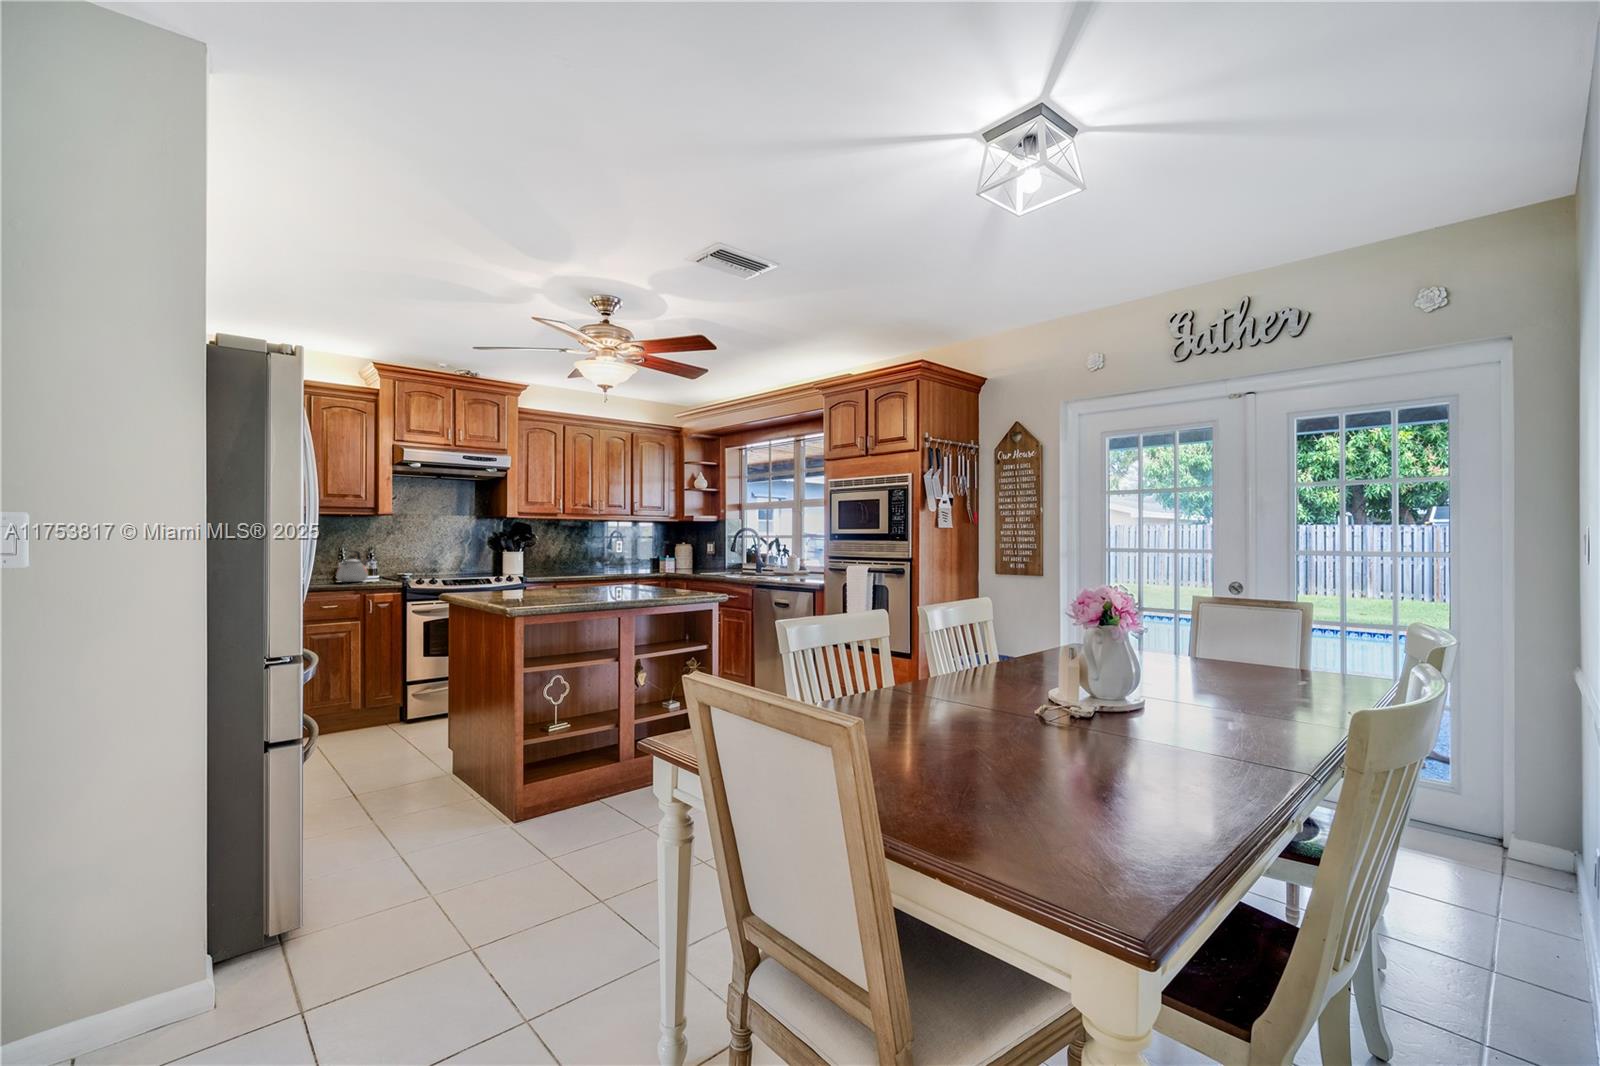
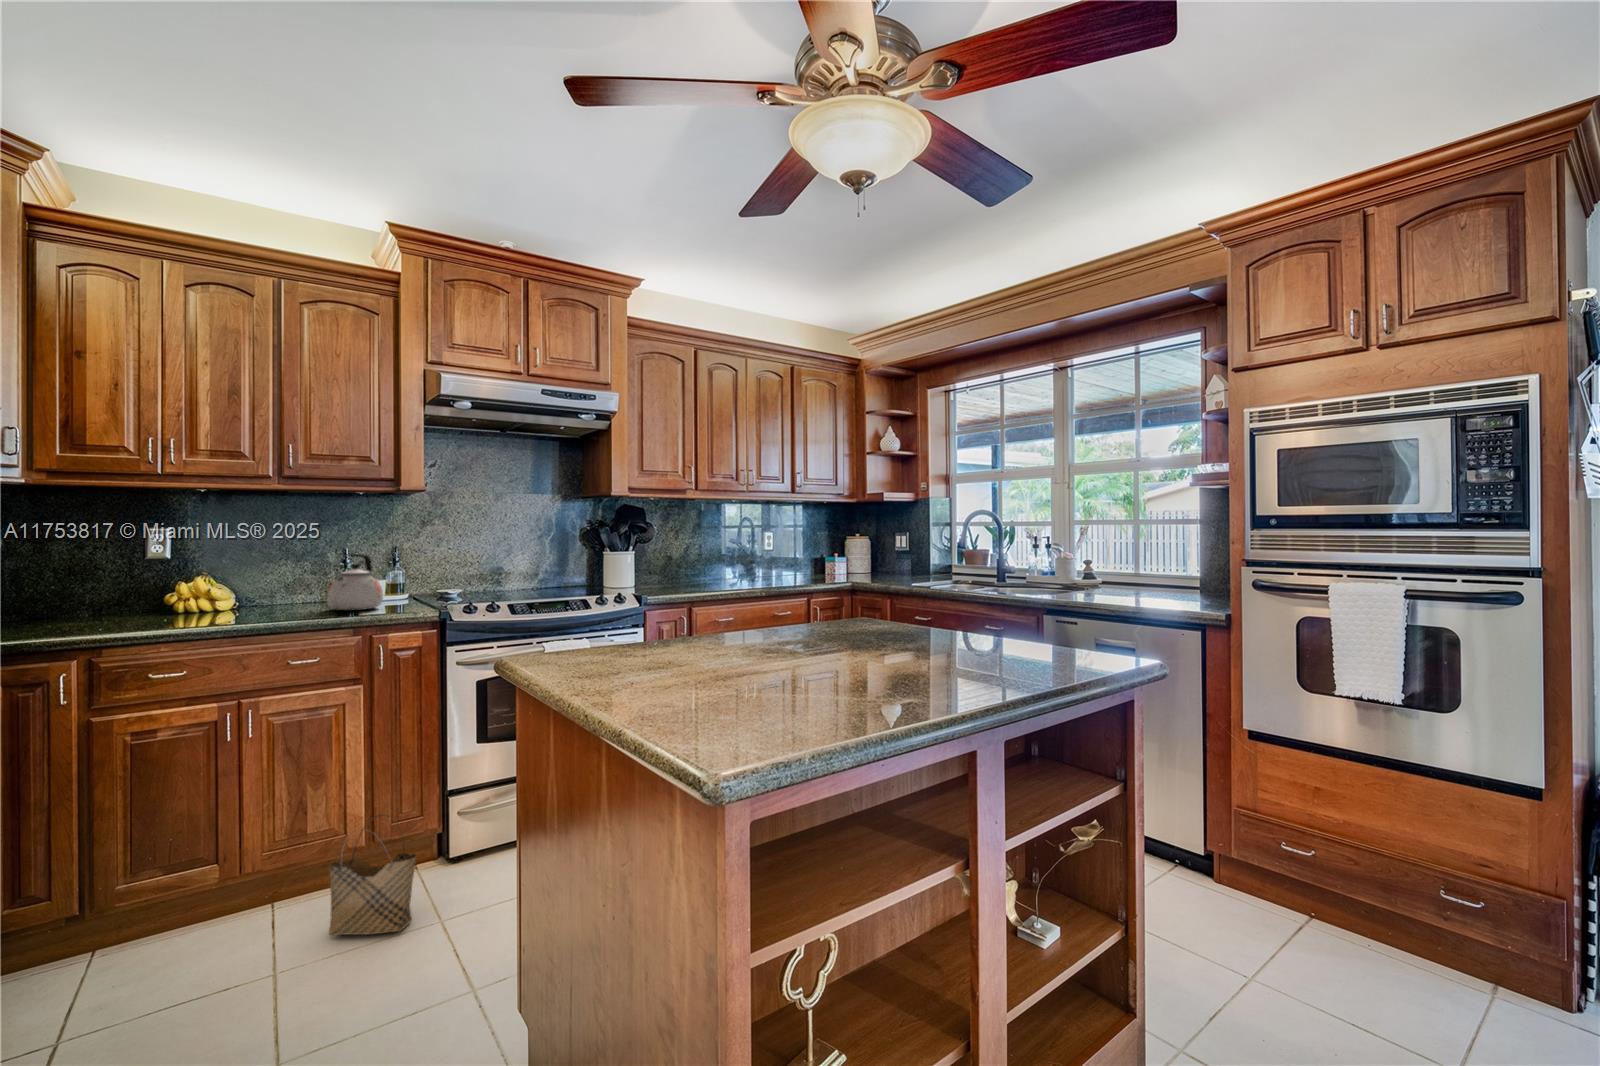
woven basket: none [345,685,392,743] -> present [328,814,417,936]

